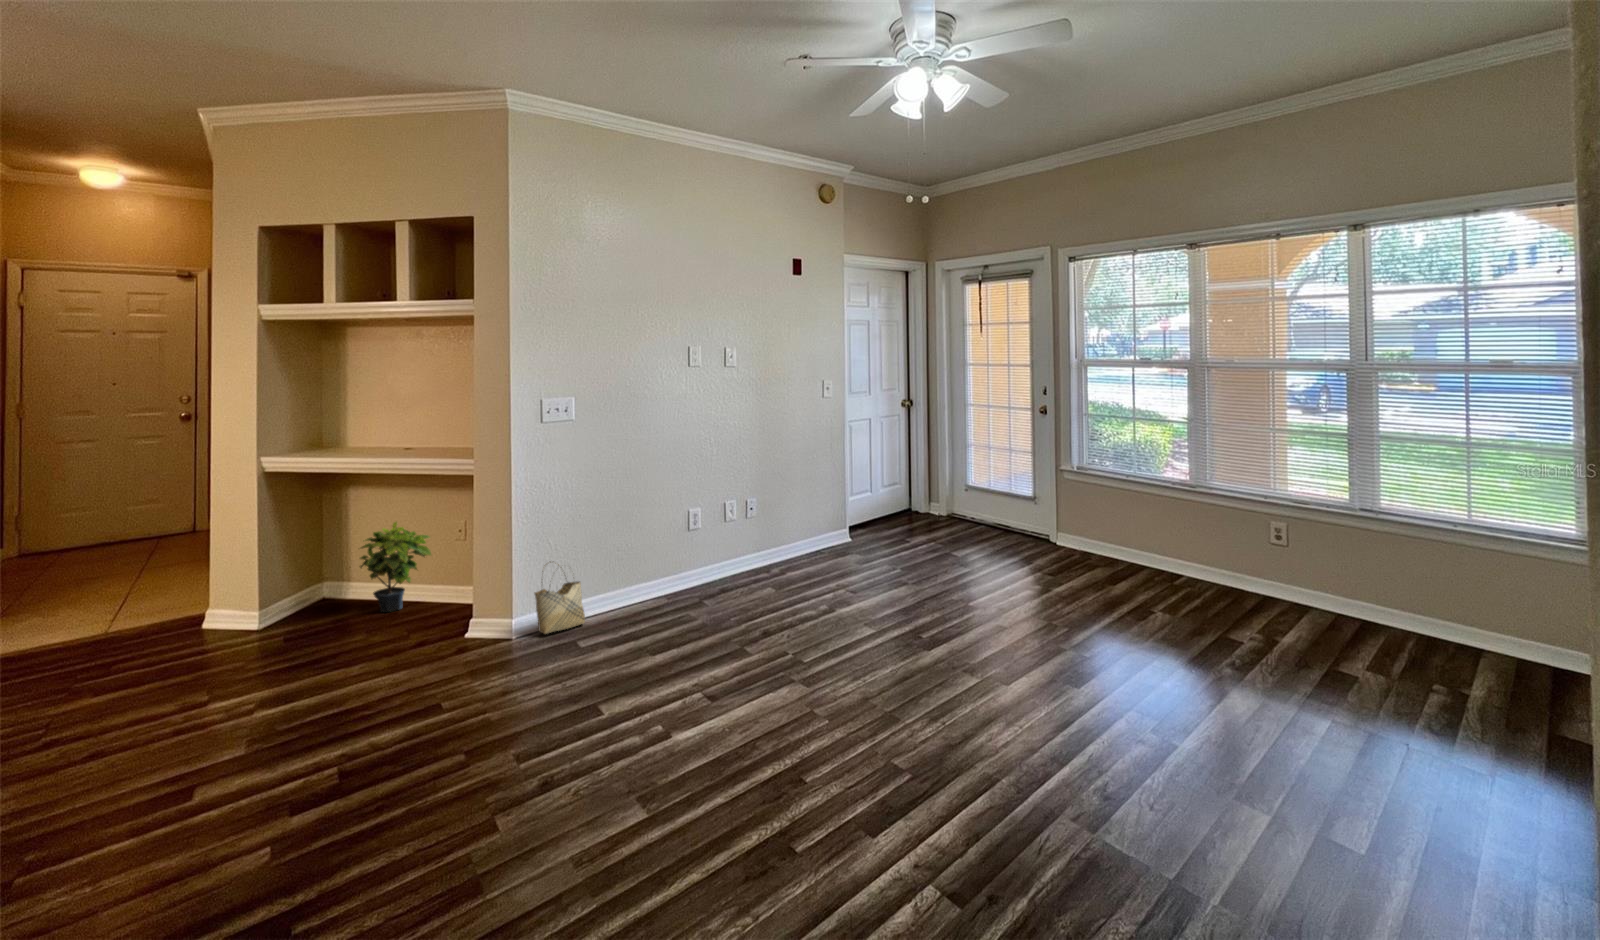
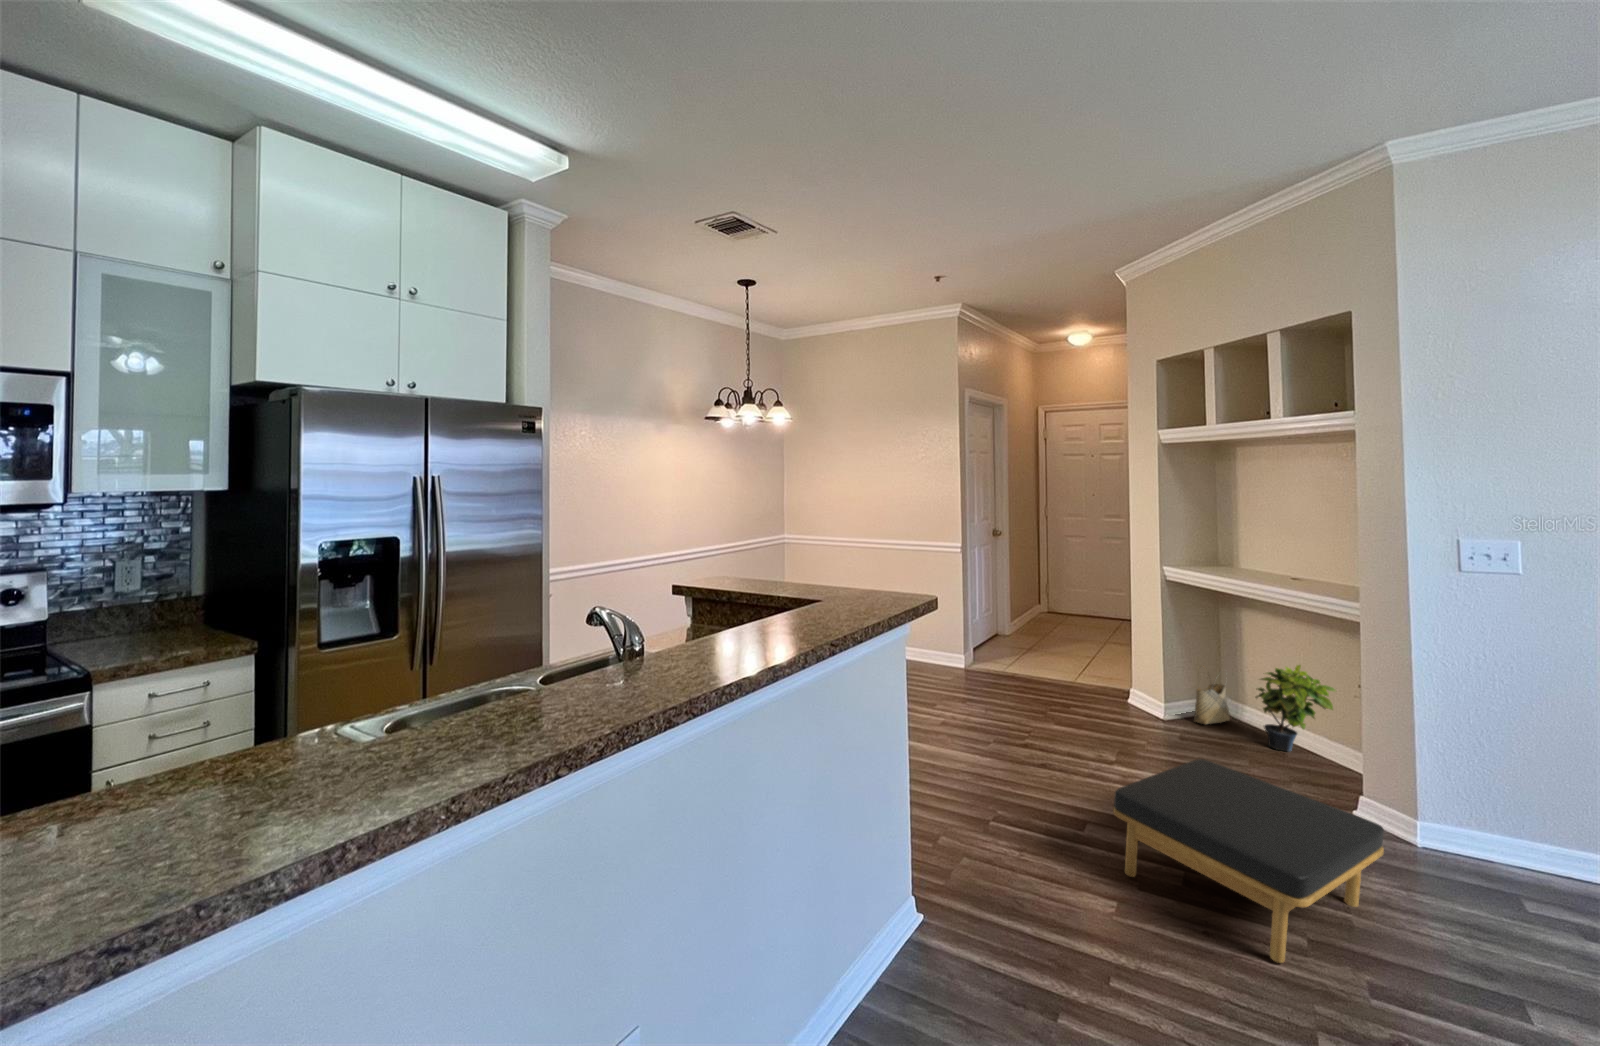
woven basket: present [535,562,585,634] -> present [1194,684,1230,724]
ottoman: none [234,627,502,810] -> present [1113,759,1384,963]

